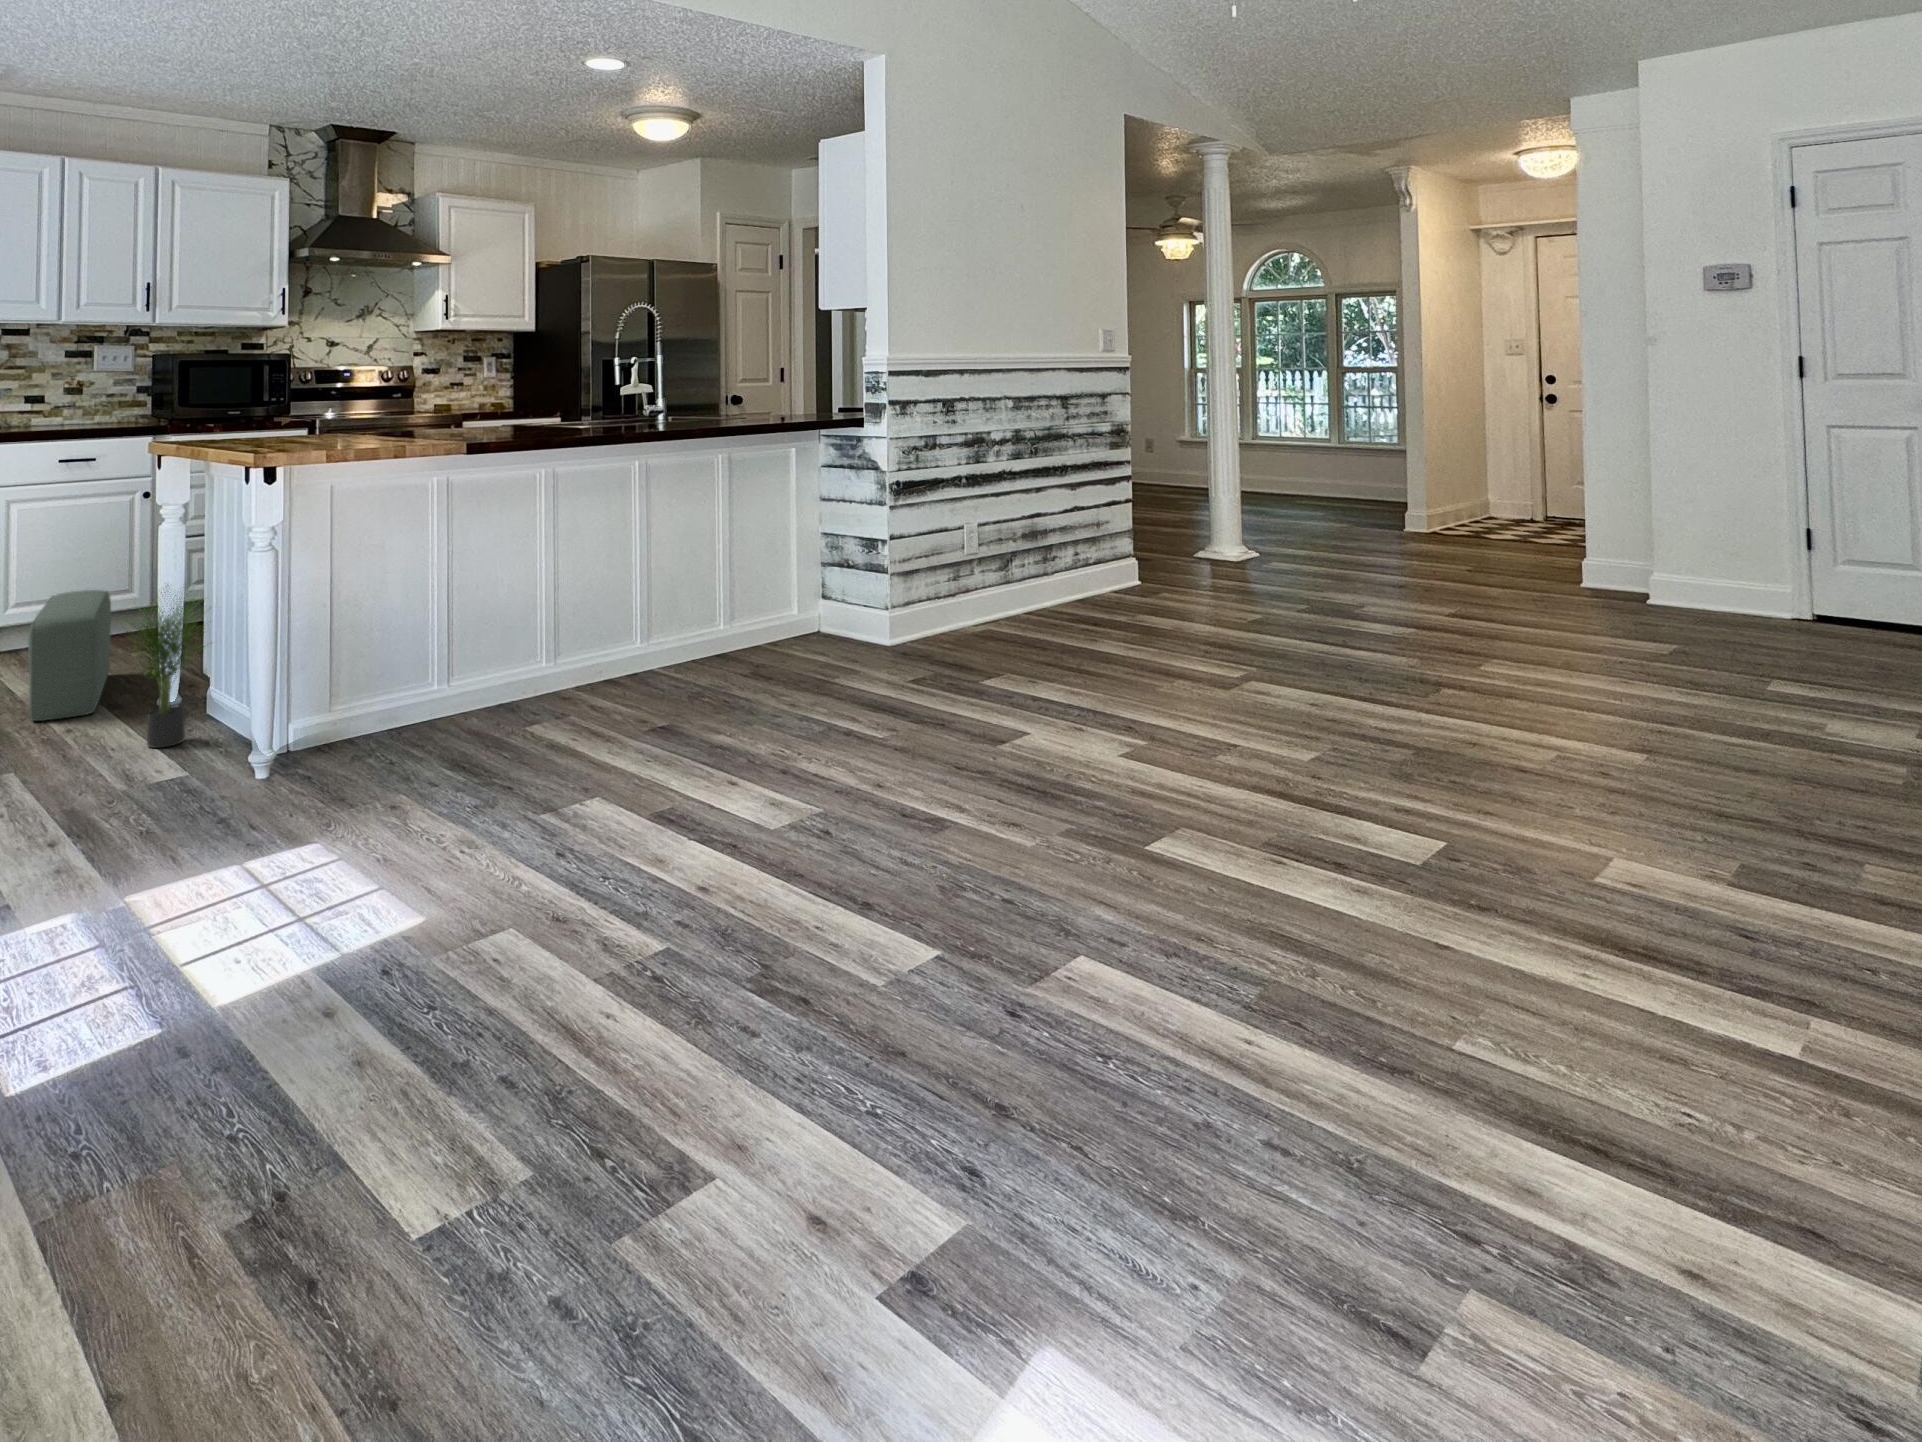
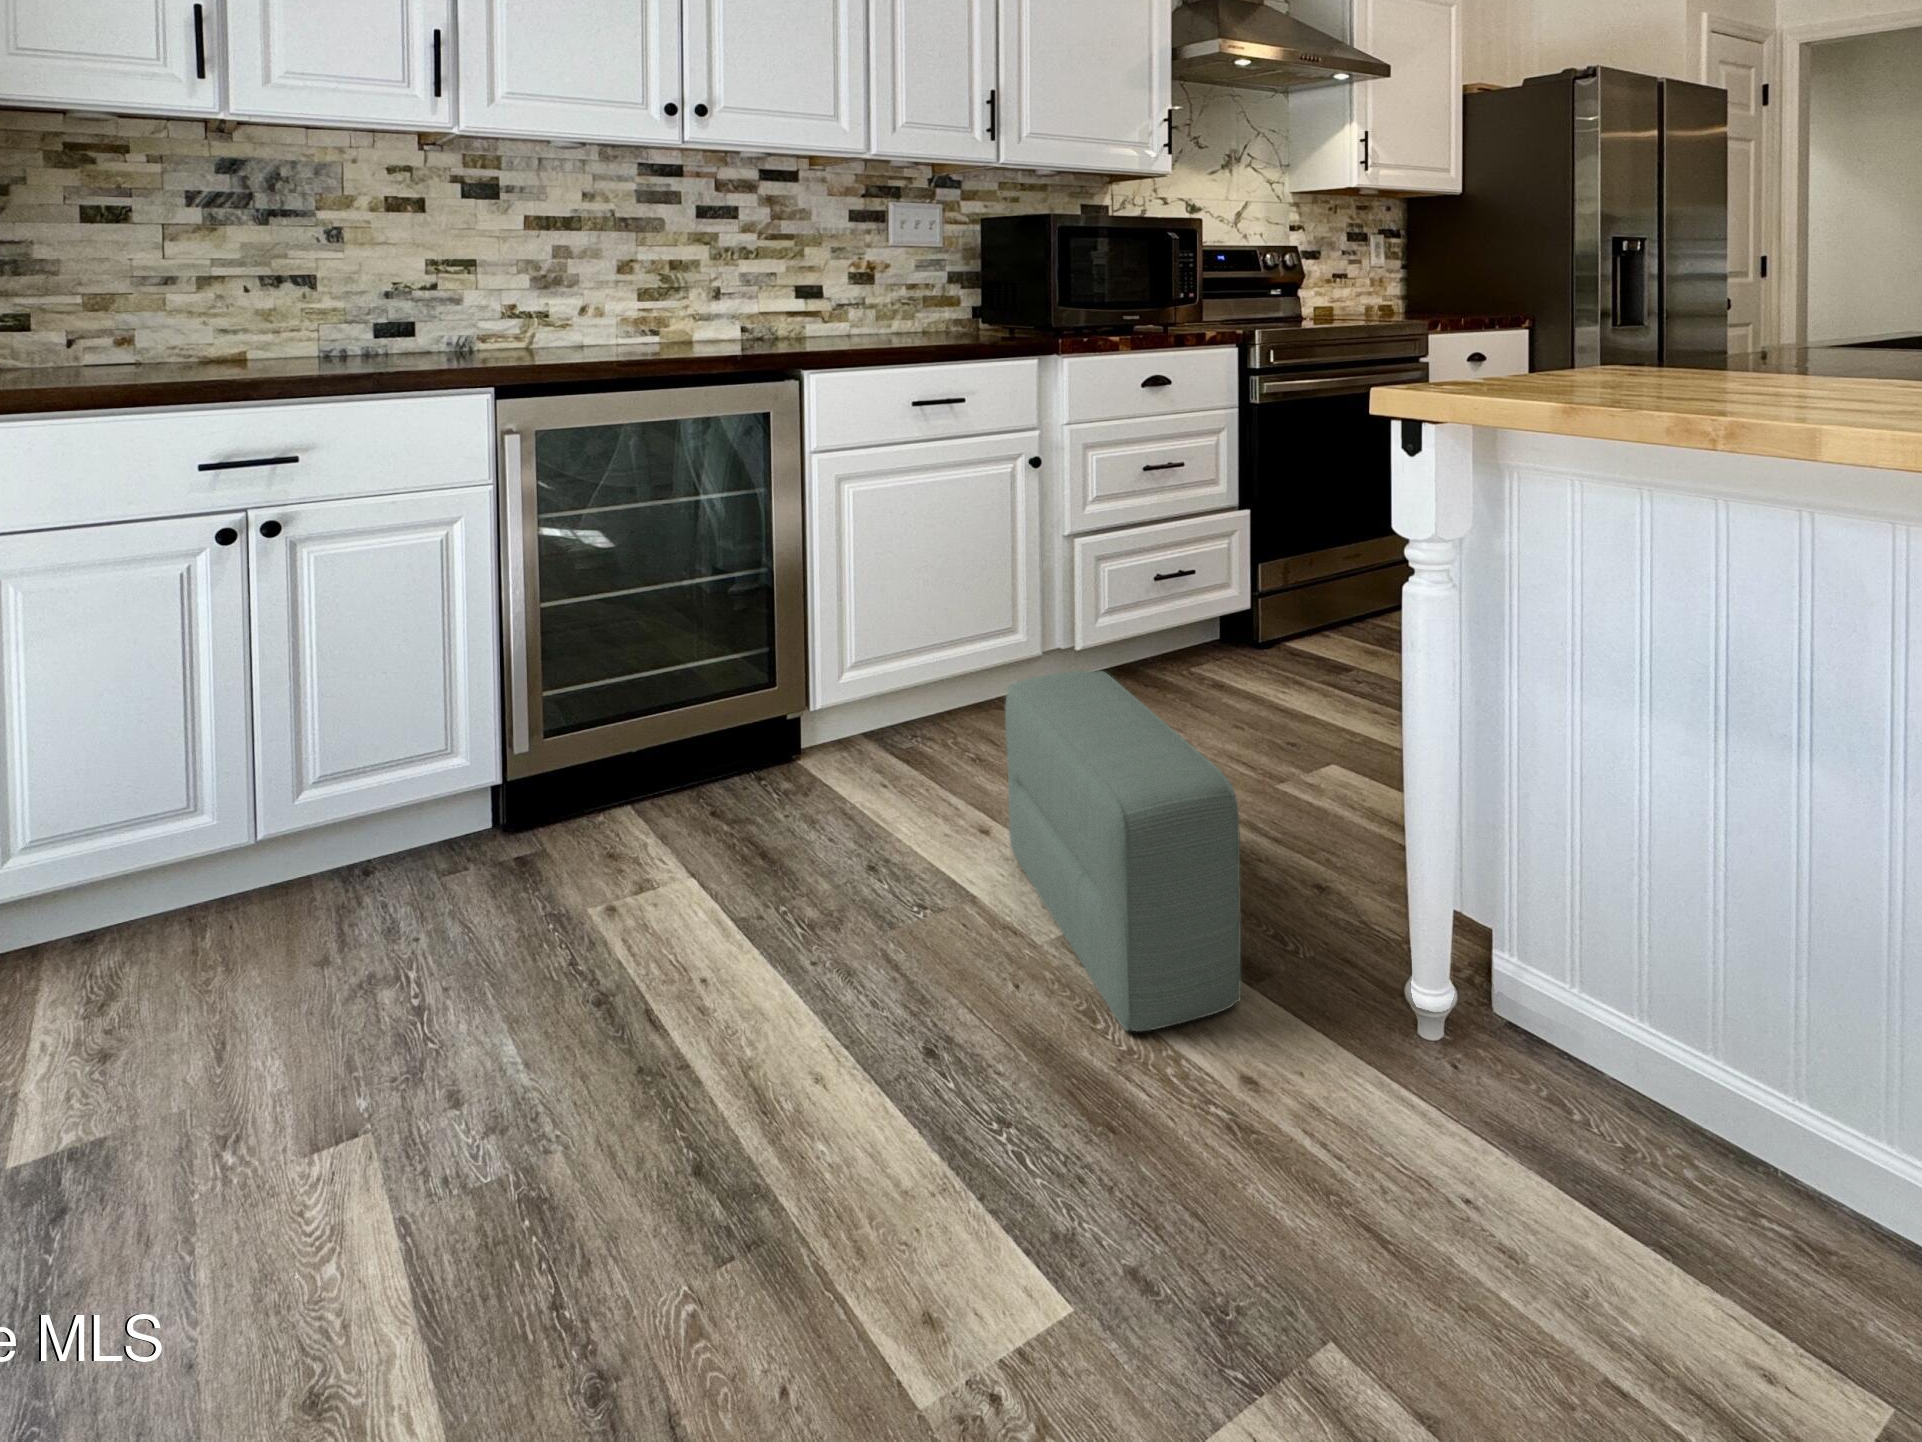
potted plant: present [122,590,211,748] -> none [1457,737,1739,1216]

